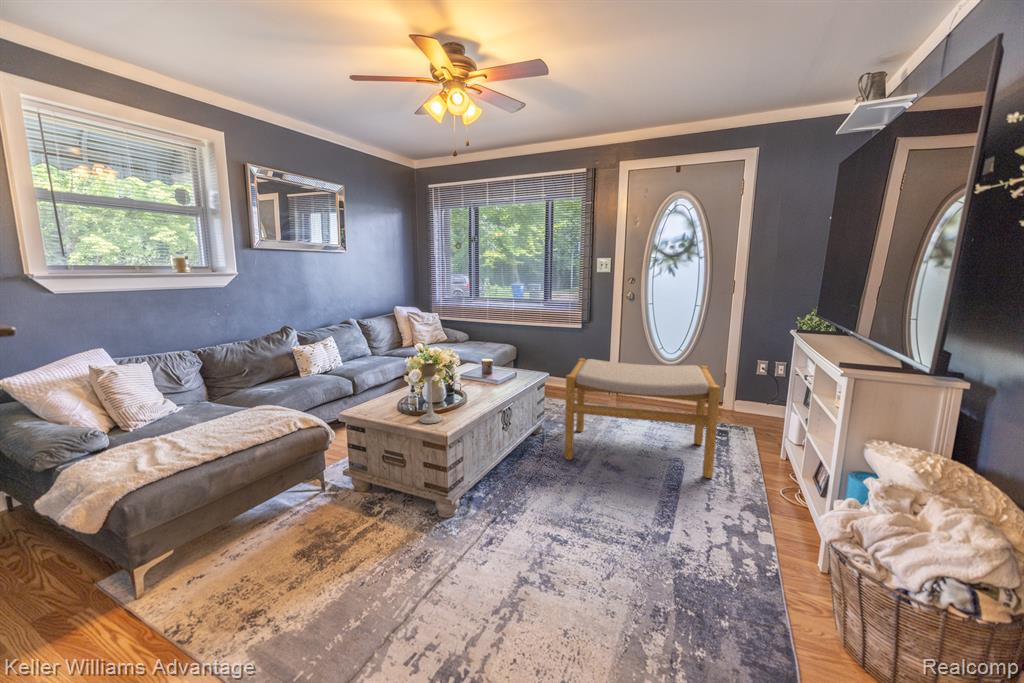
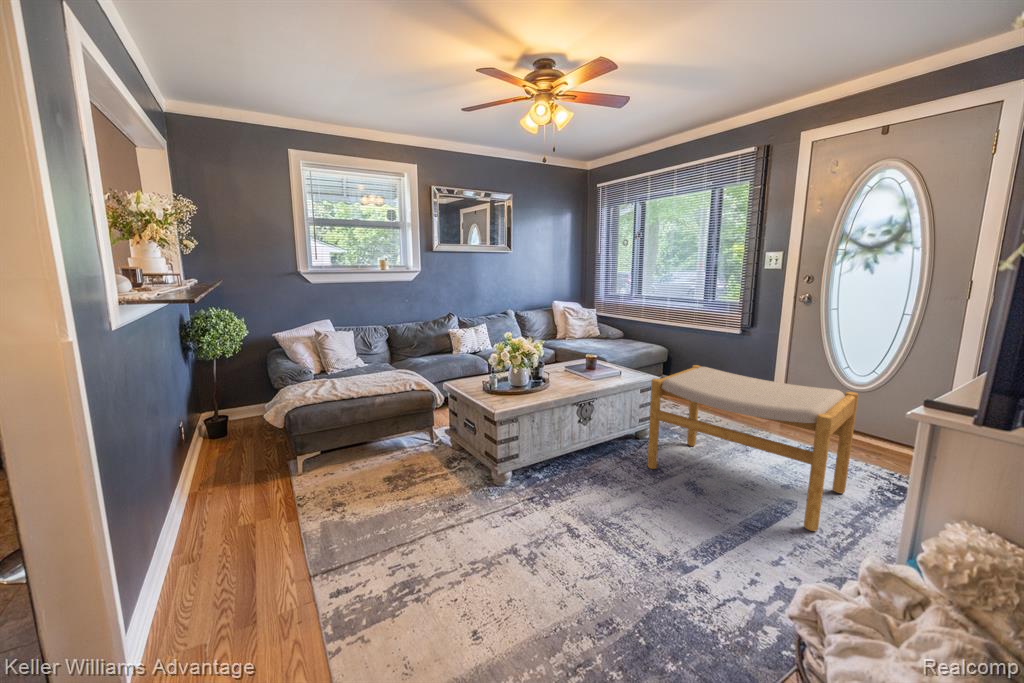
candle holder: present [419,363,442,423] -> none [489,349,510,402]

